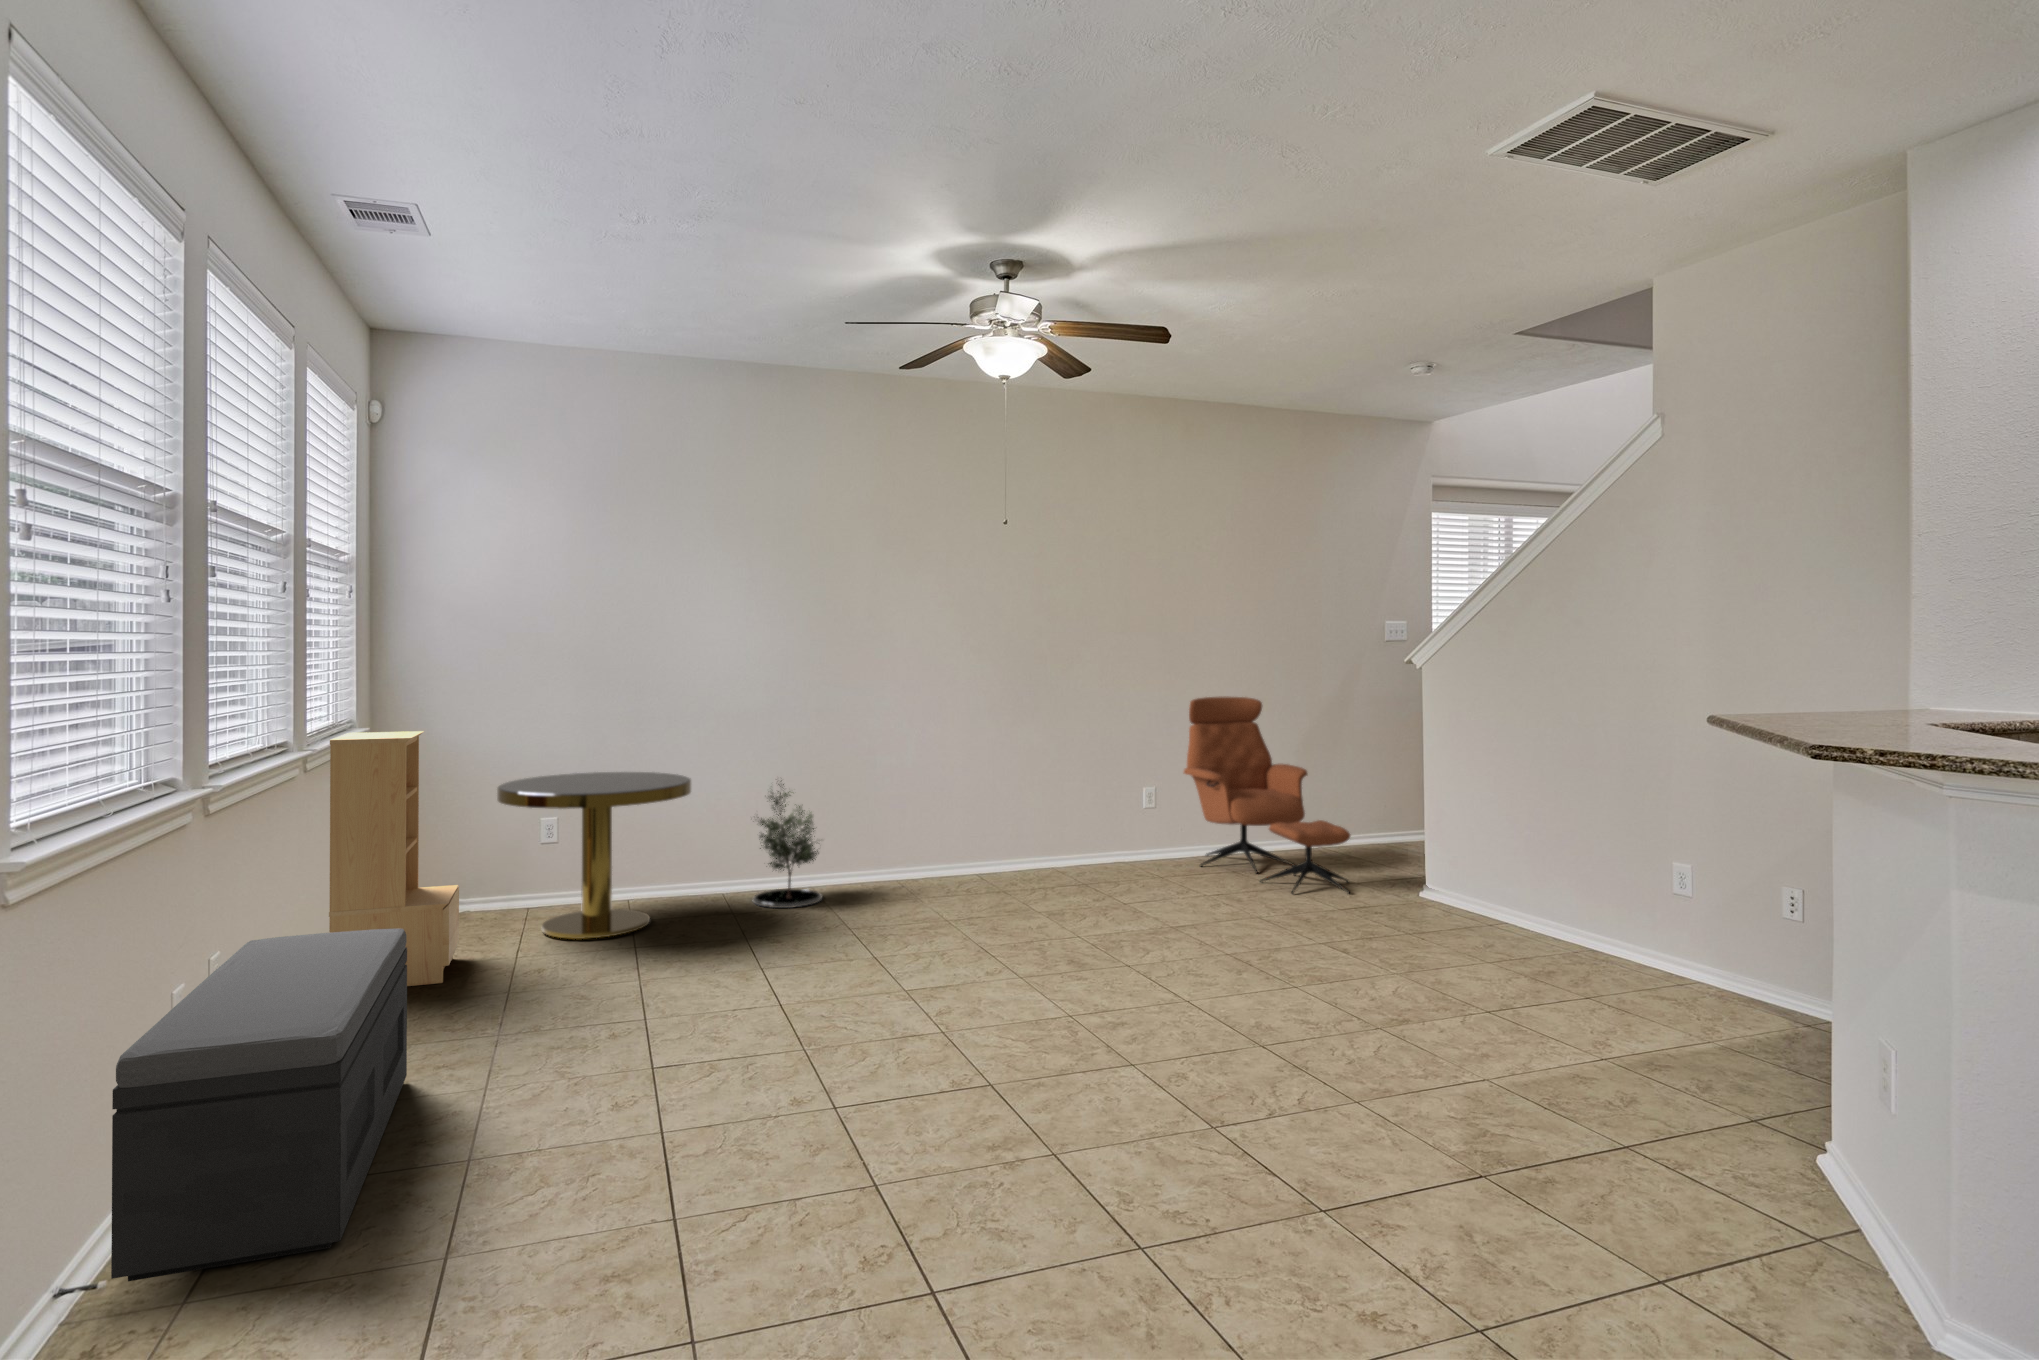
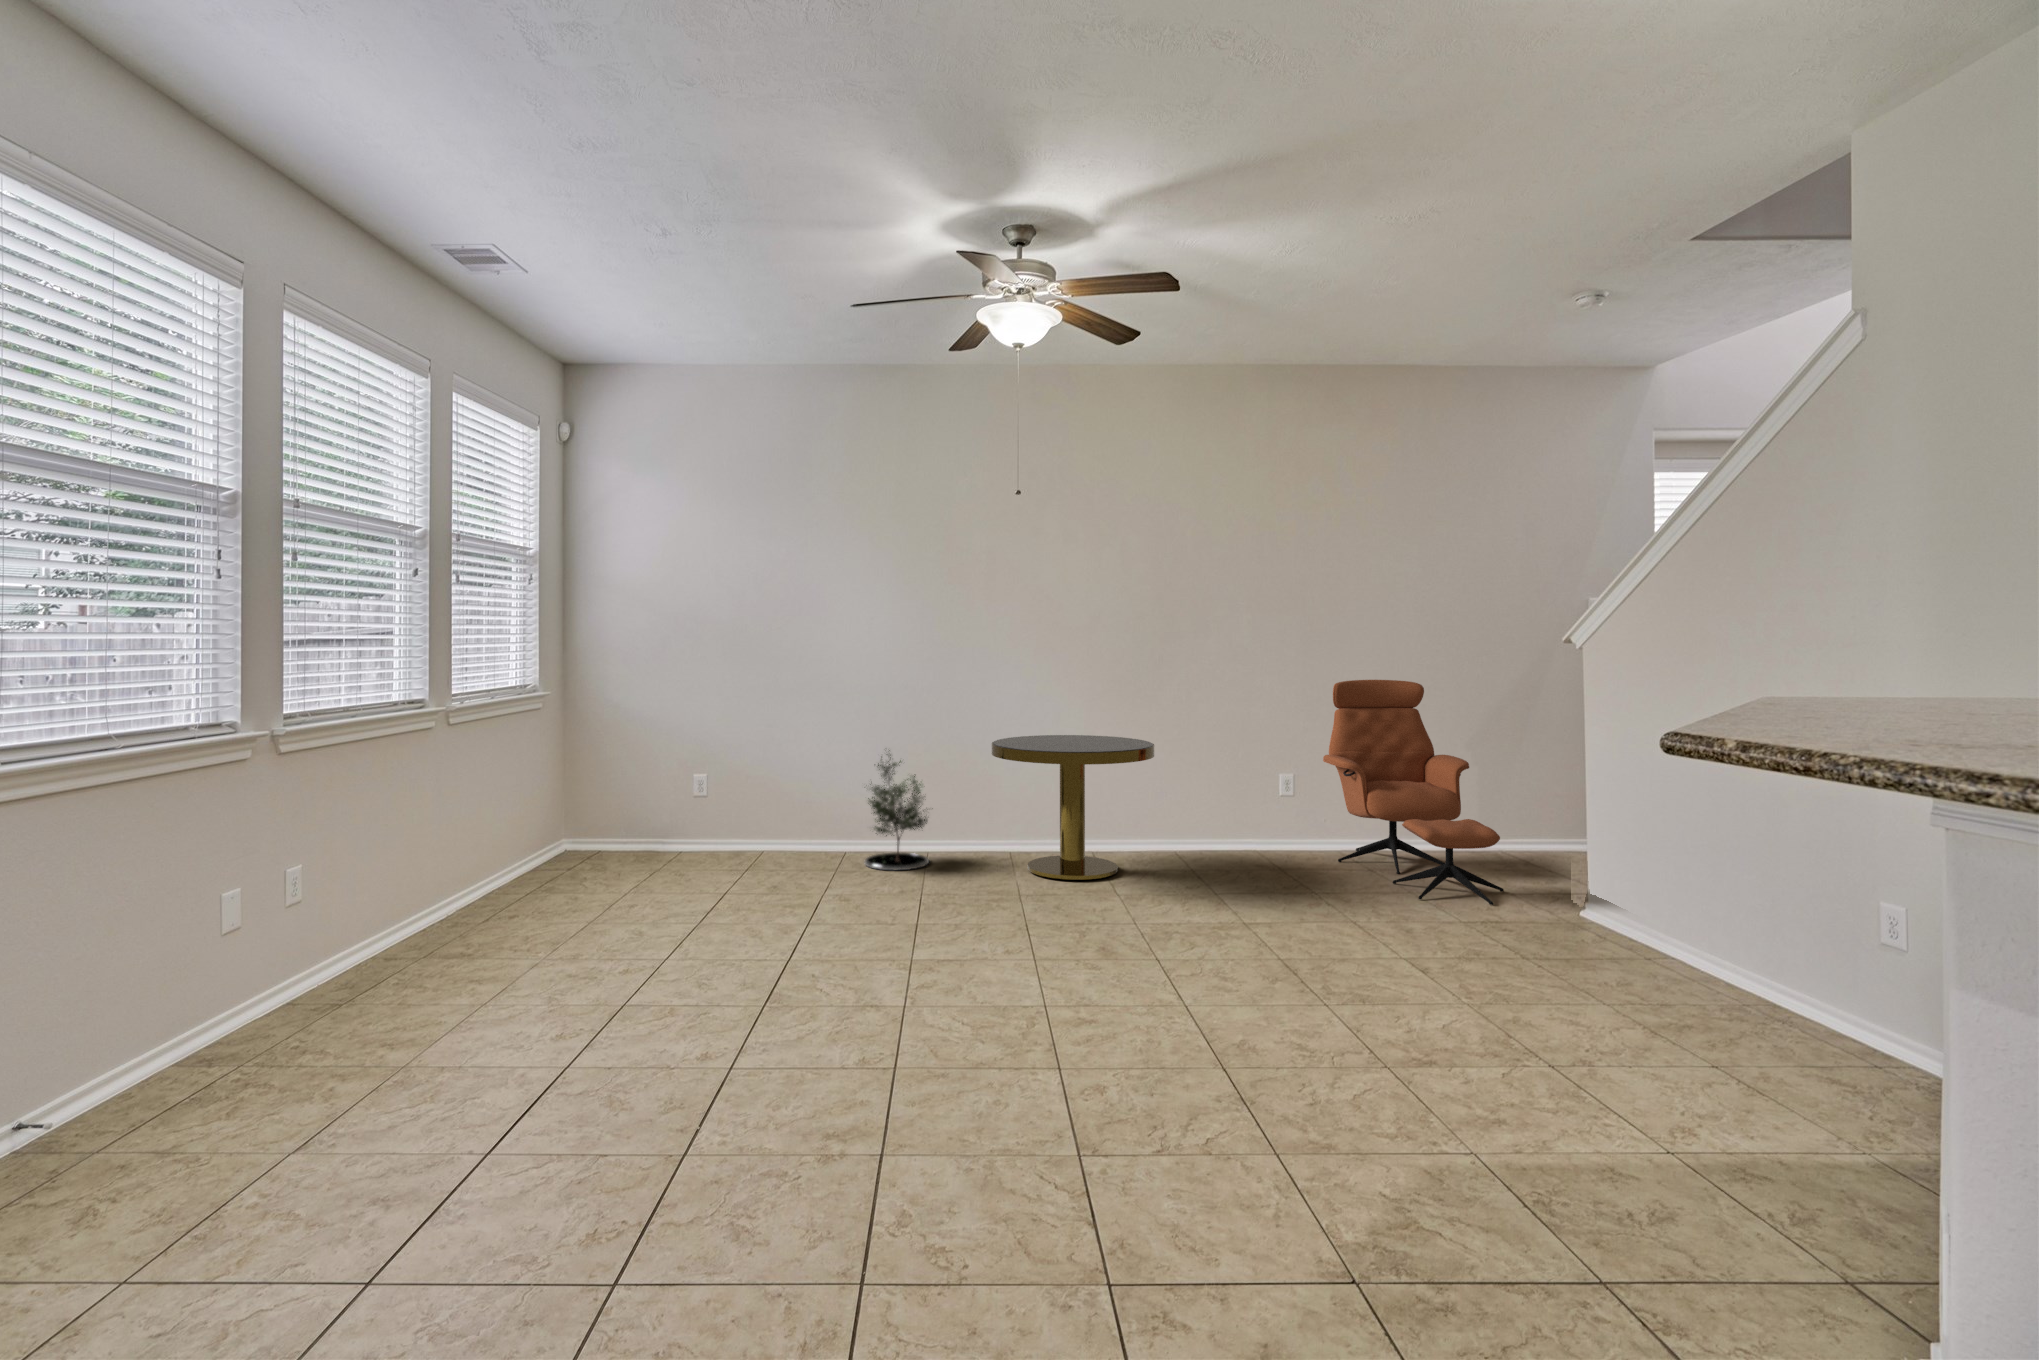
bookshelf: present [329,731,459,986] -> none [473,696,591,910]
side table: present [497,772,691,939] -> present [992,735,1154,880]
storage bench: present [111,928,407,1281] -> none [98,859,449,1123]

